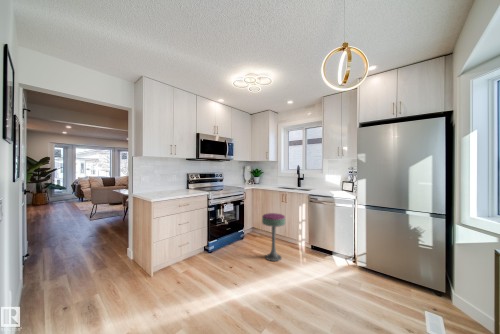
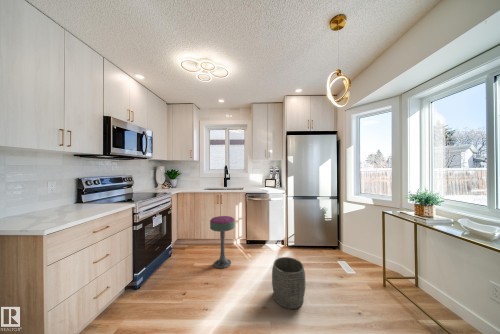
woven basket: none [289,262,325,316] -> present [272,257,306,309]

